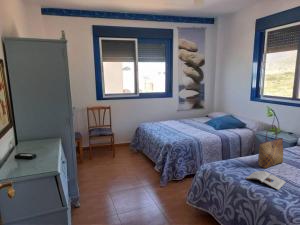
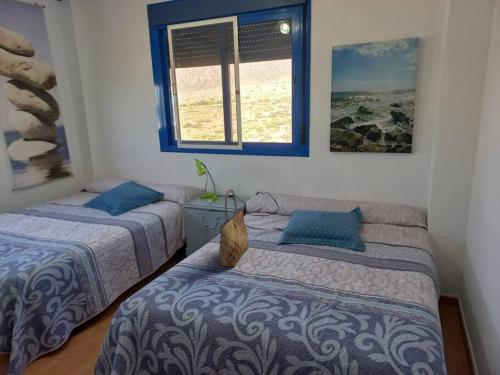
magazine: present [246,171,285,190] -> none [219,275,275,302]

